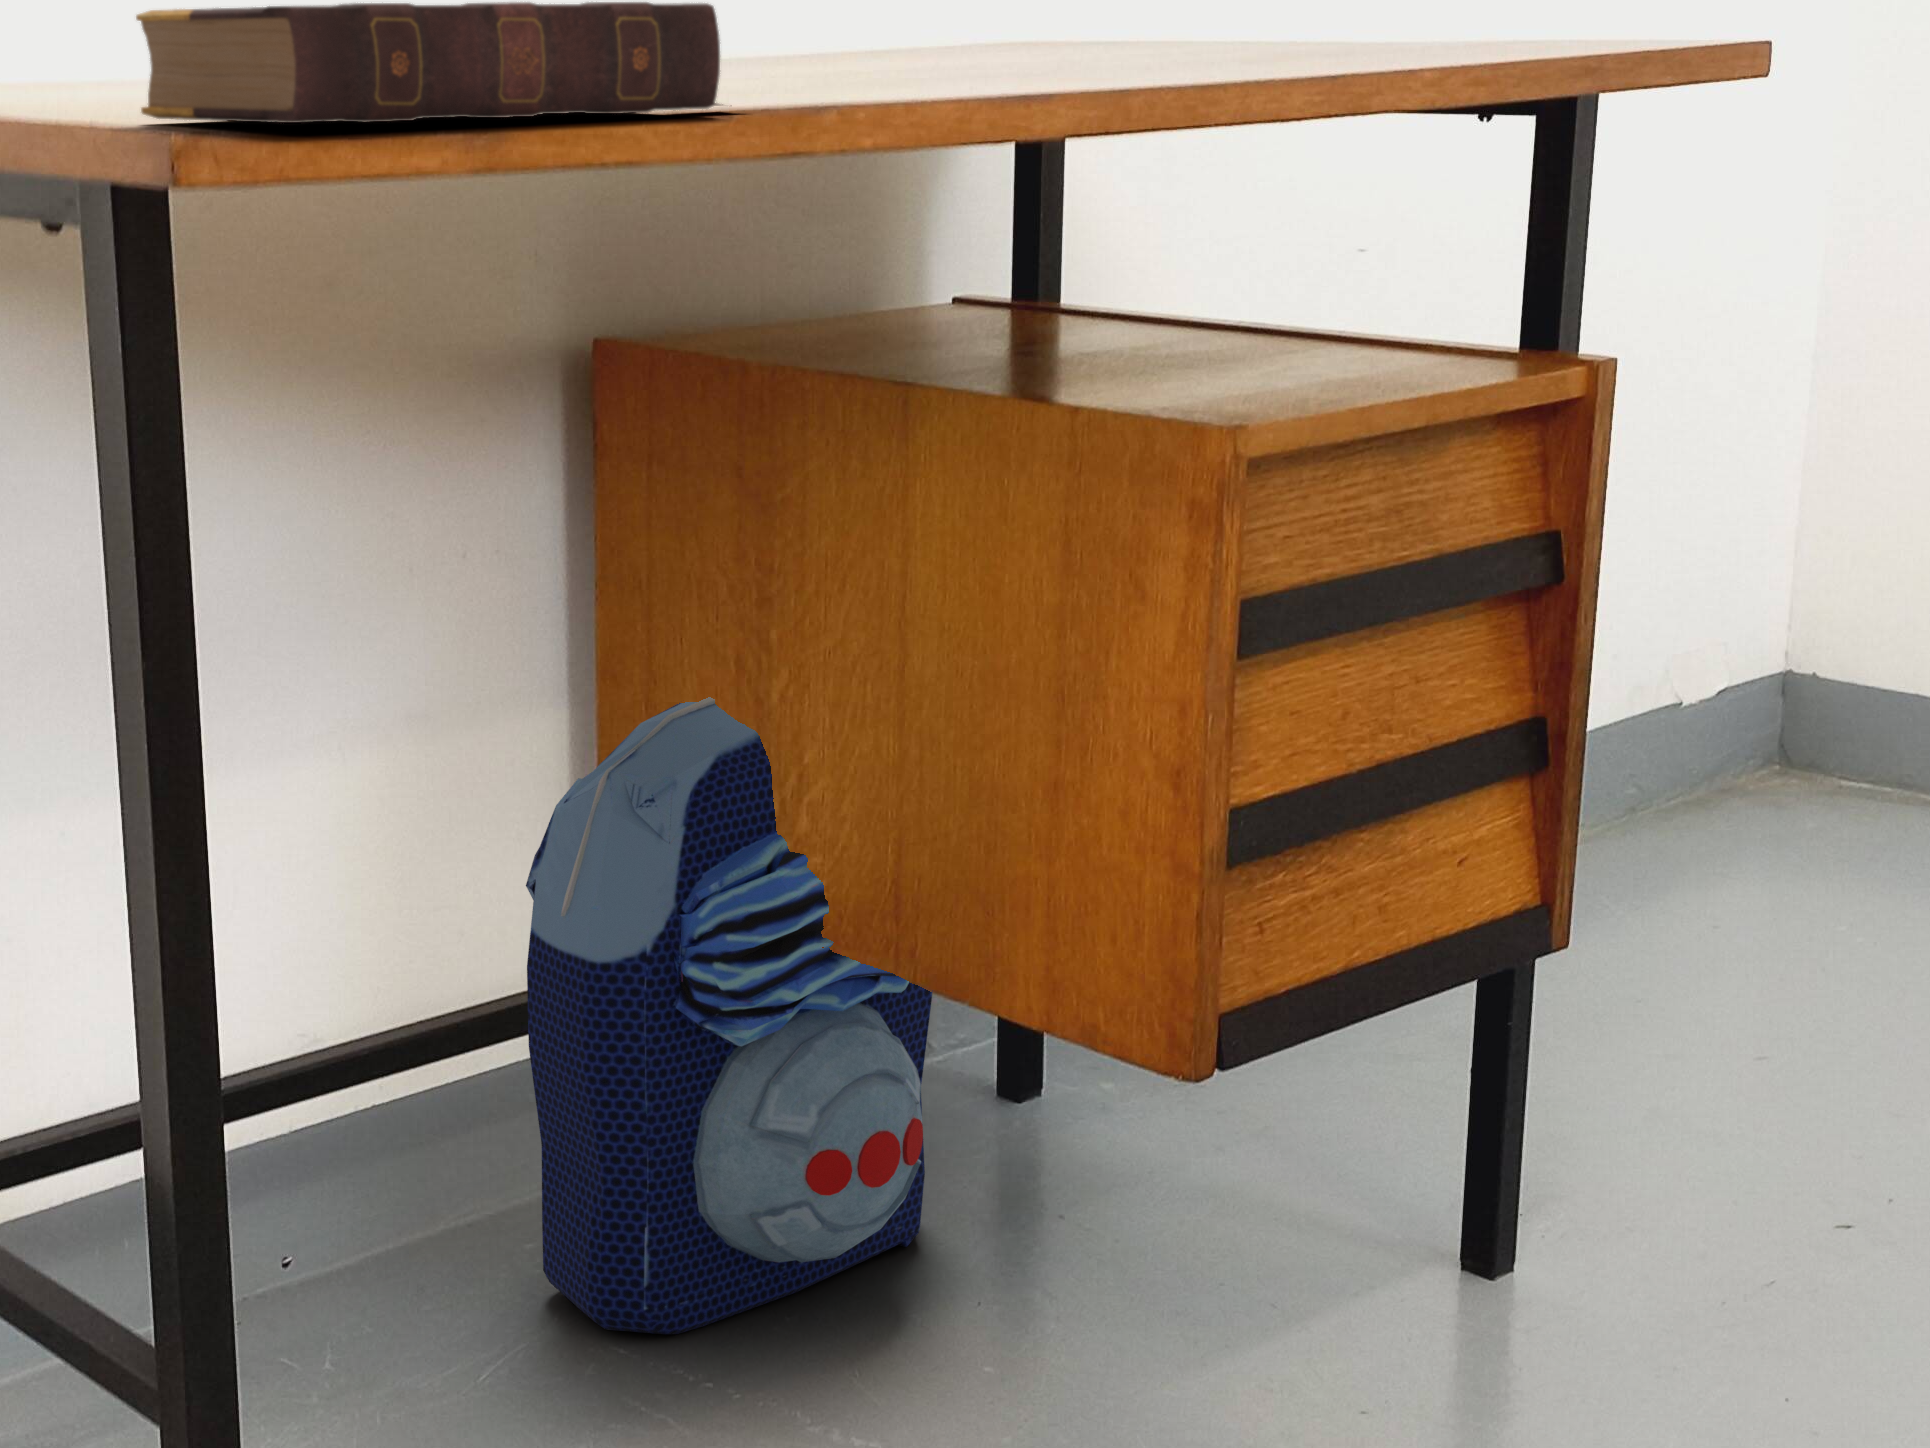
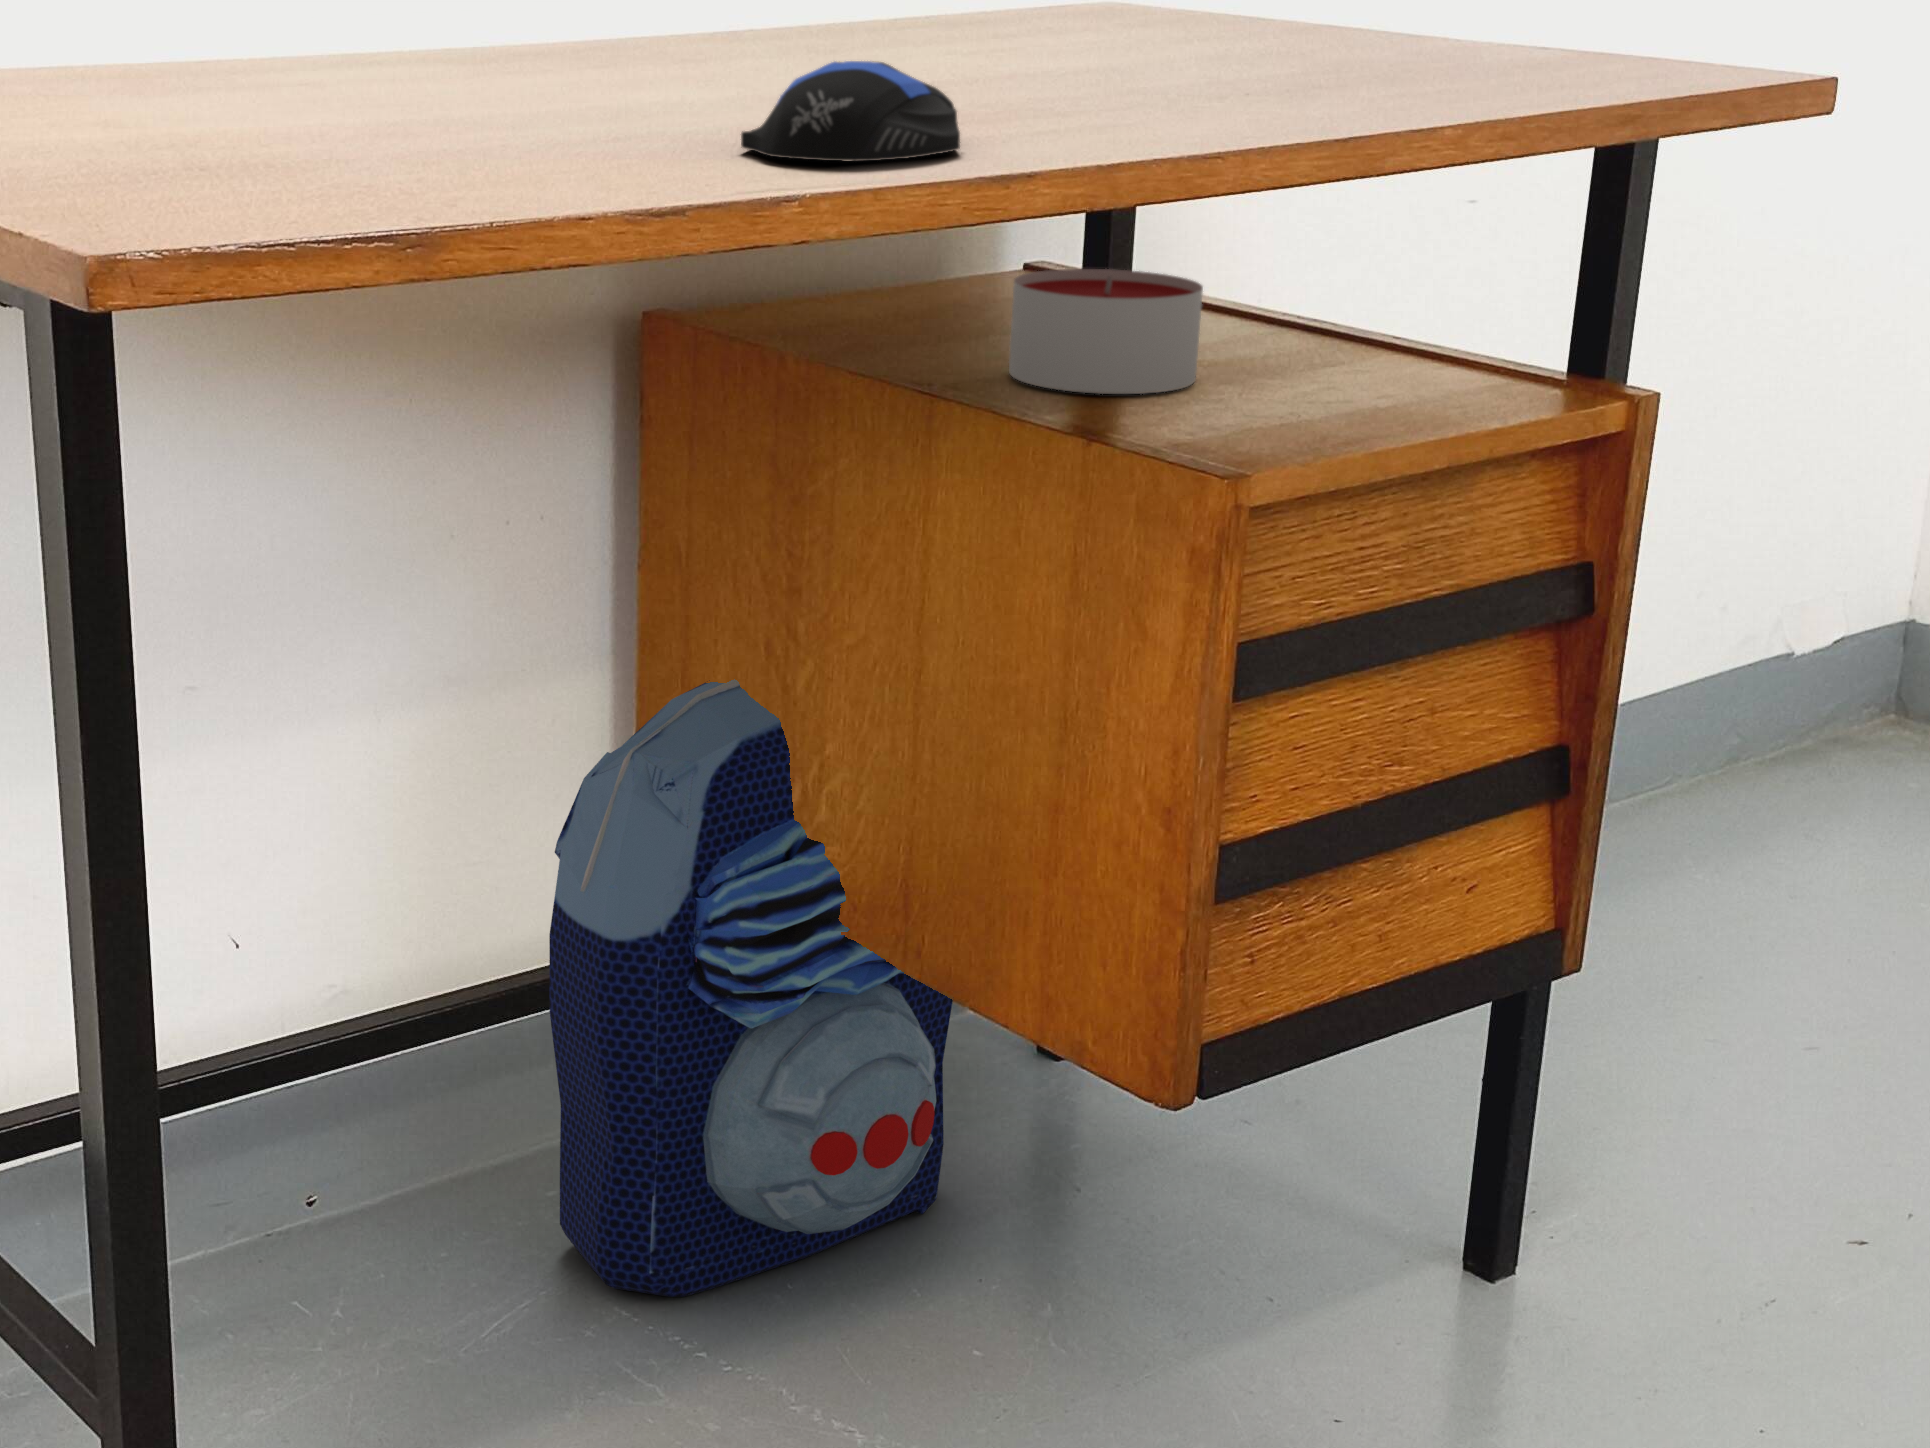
book: present [136,2,720,123] -> none [69,61,708,219]
computer mouse: none [765,10,976,97] -> present [741,61,960,161]
candle: none [977,268,1165,379] -> present [1009,269,1203,394]

